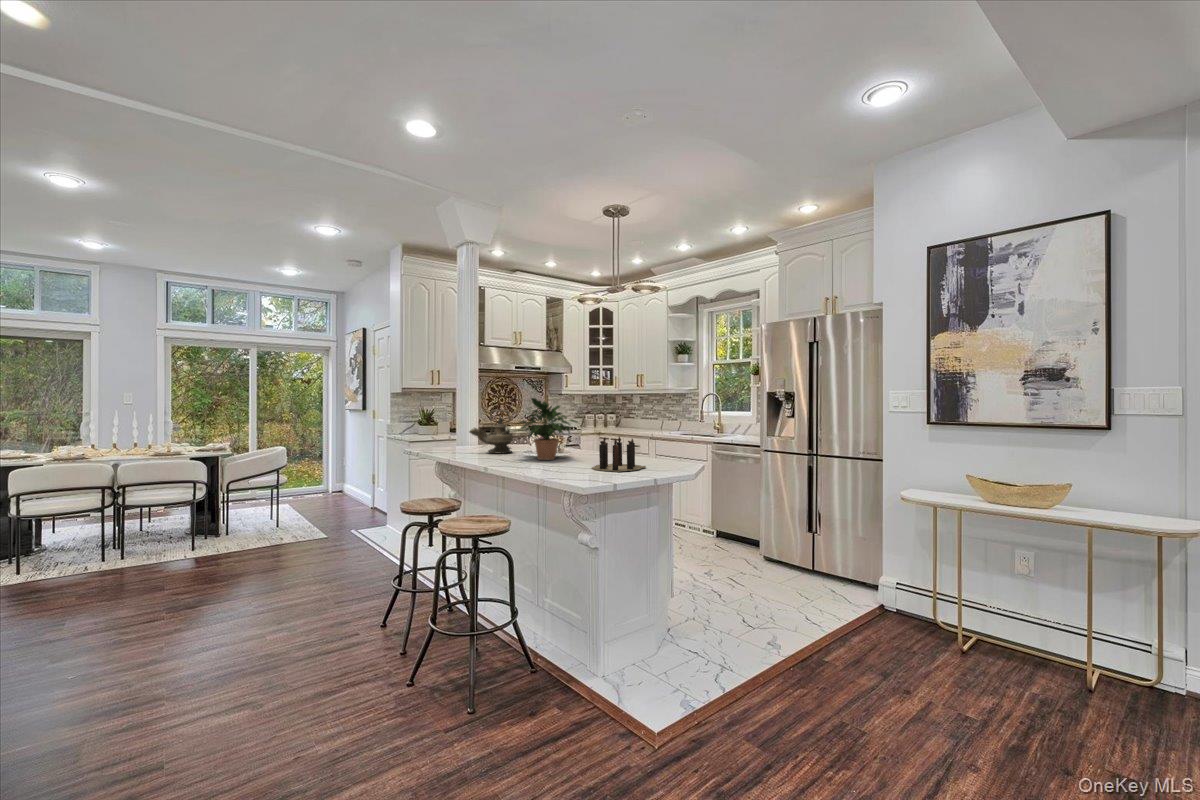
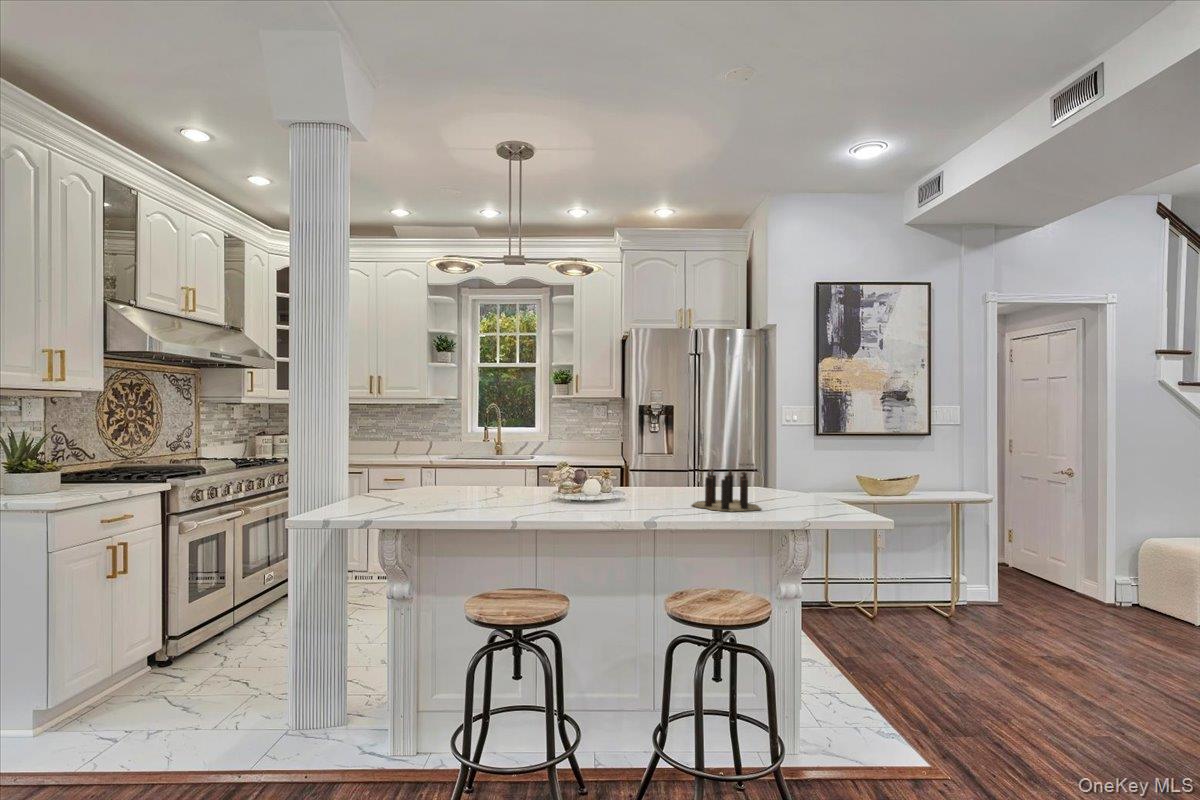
potted plant: present [519,398,578,460] -> none [565,422,644,509]
teapot: present [469,409,513,454] -> none [448,439,506,510]

